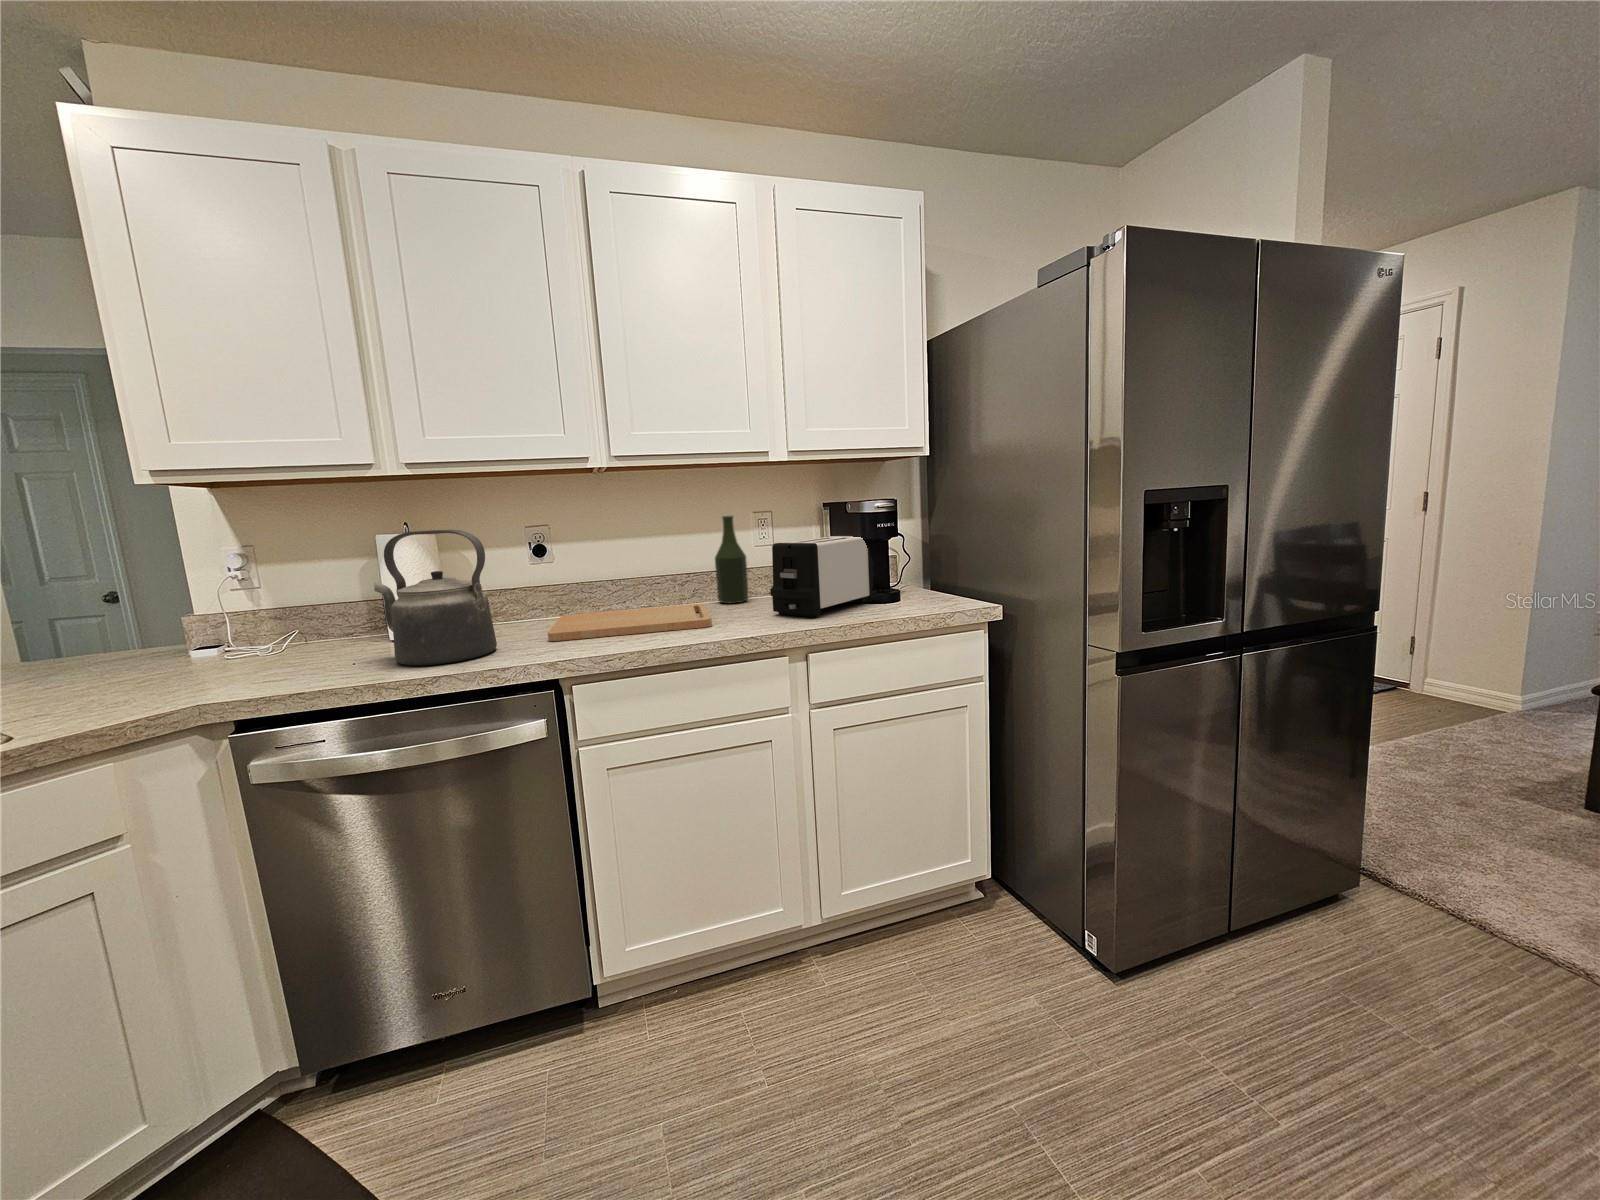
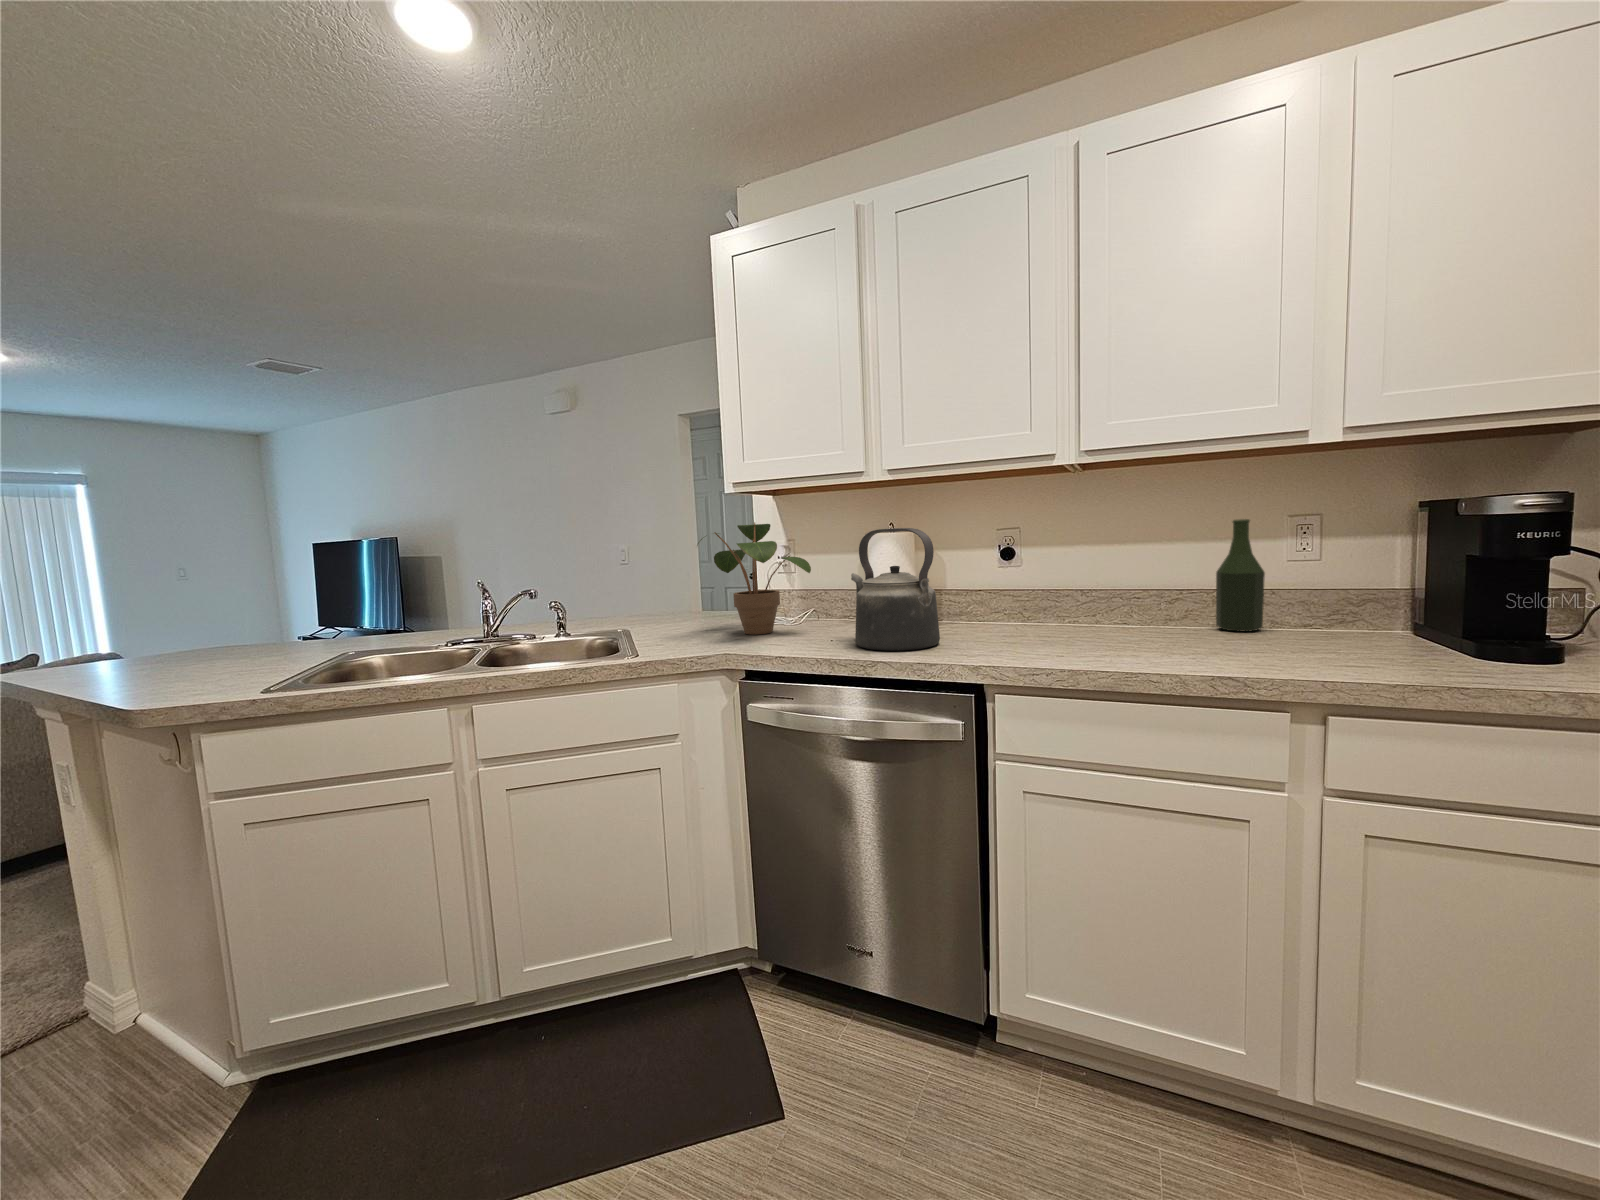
potted plant: none [98,526,307,676] -> present [697,522,811,634]
toaster: present [770,535,876,617] -> none [1284,549,1508,665]
cutting board: present [548,603,712,641] -> none [989,621,1189,655]

